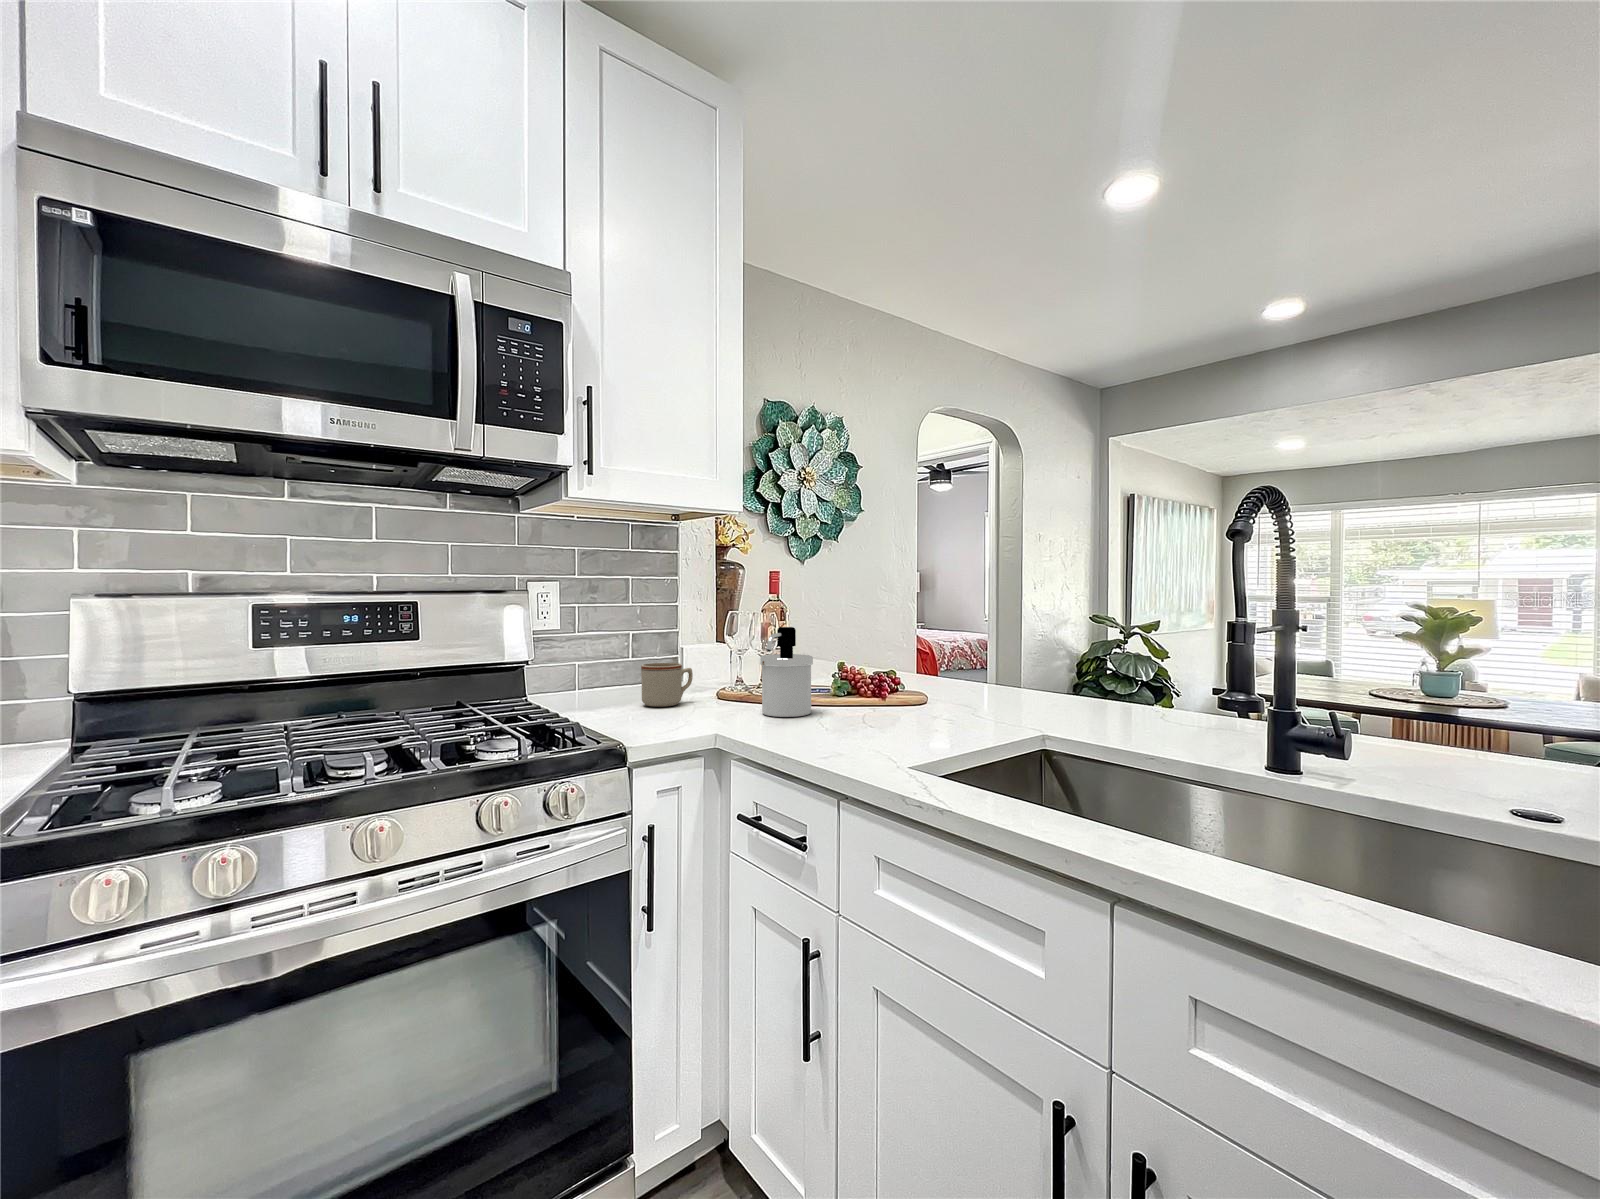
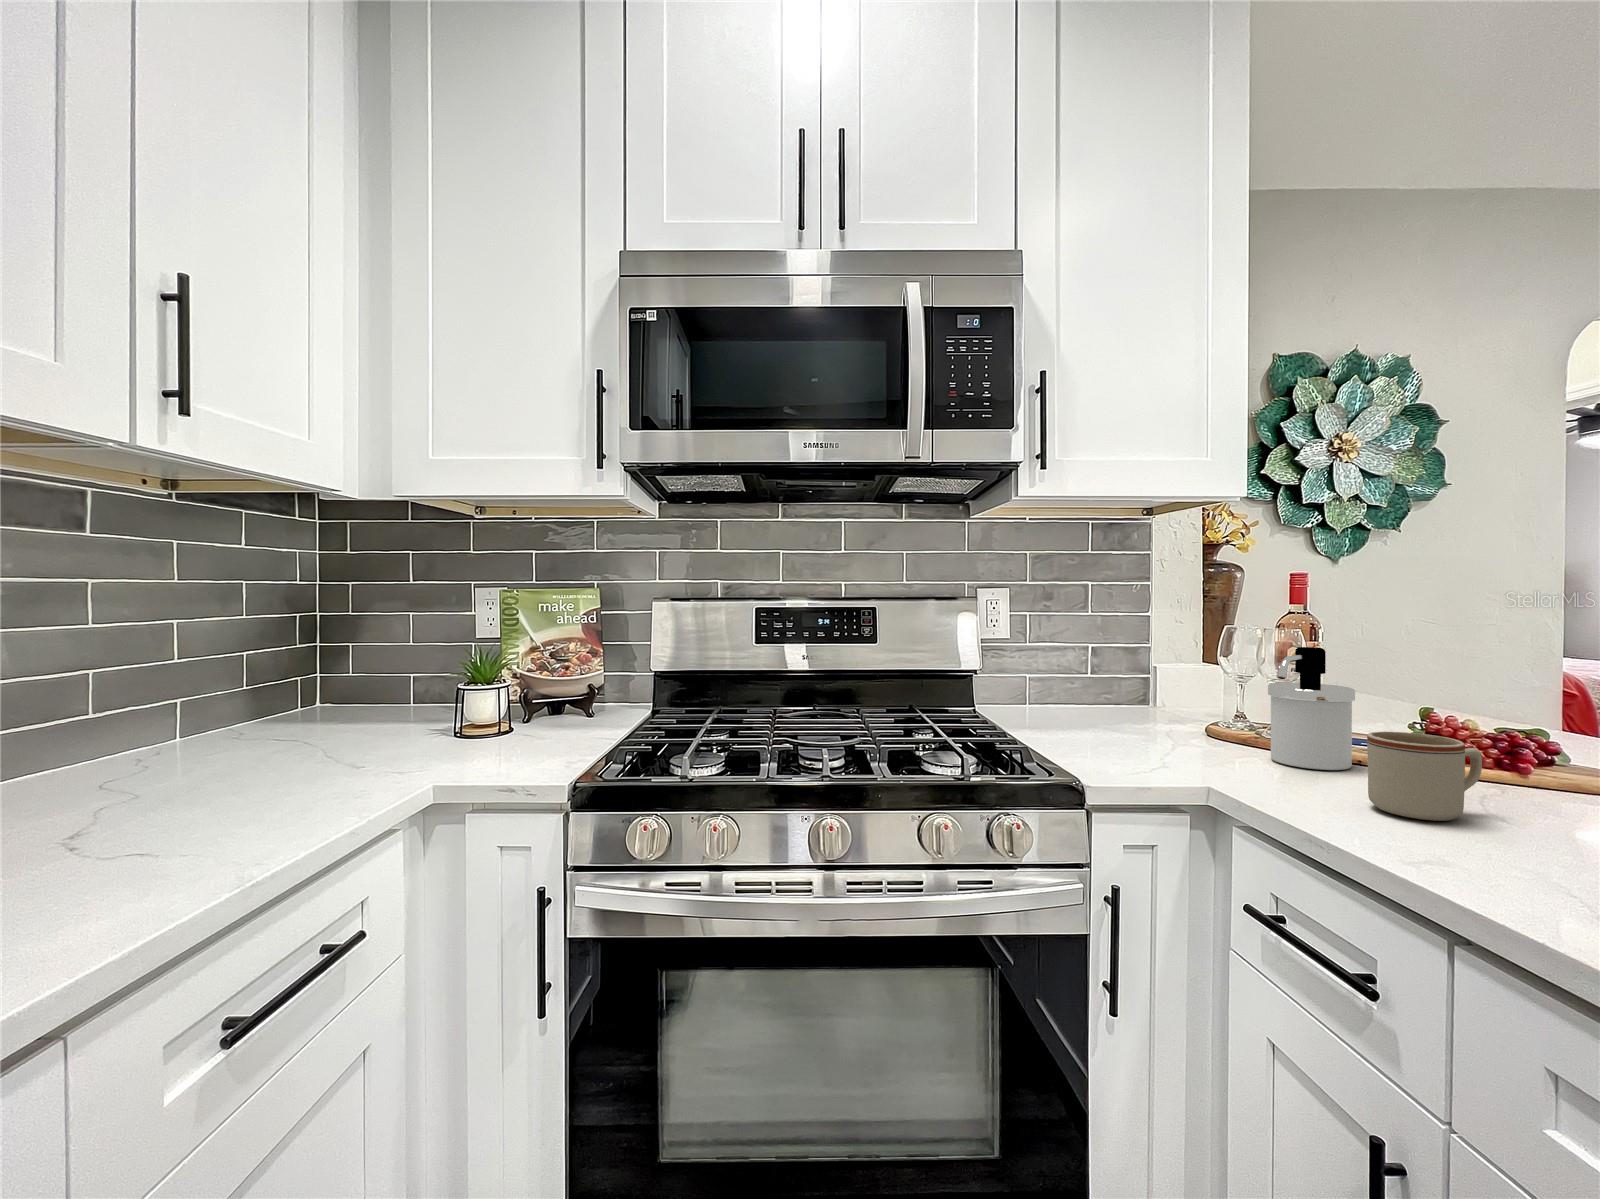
mug: present [641,663,693,707] -> present [1367,732,1482,821]

